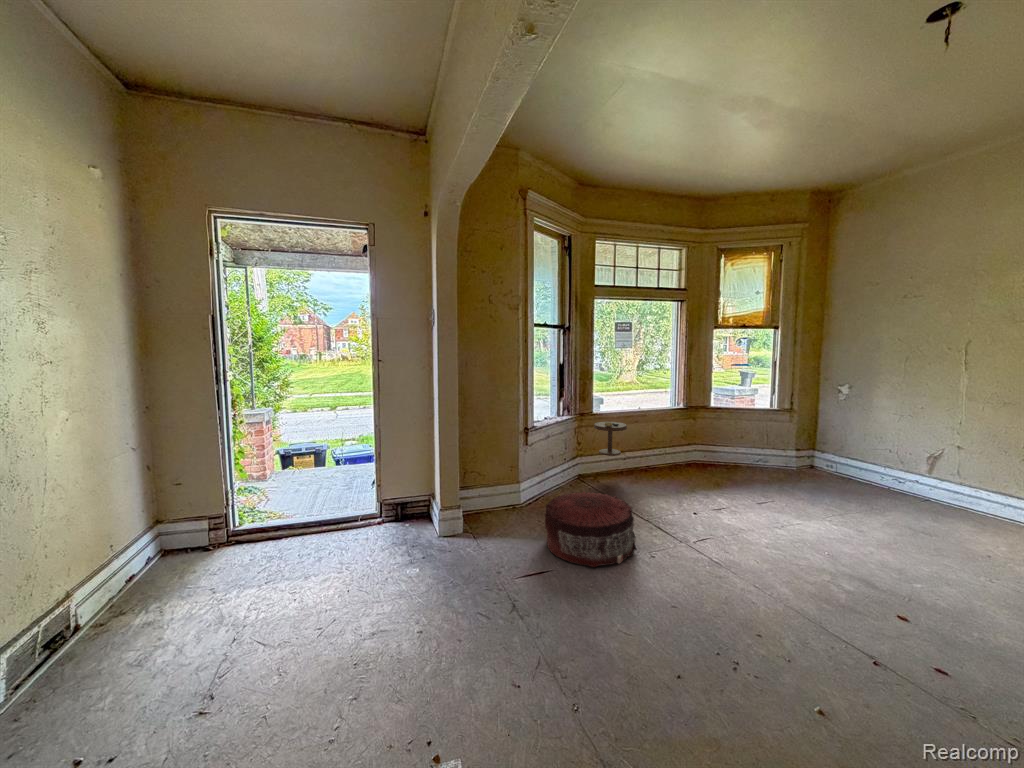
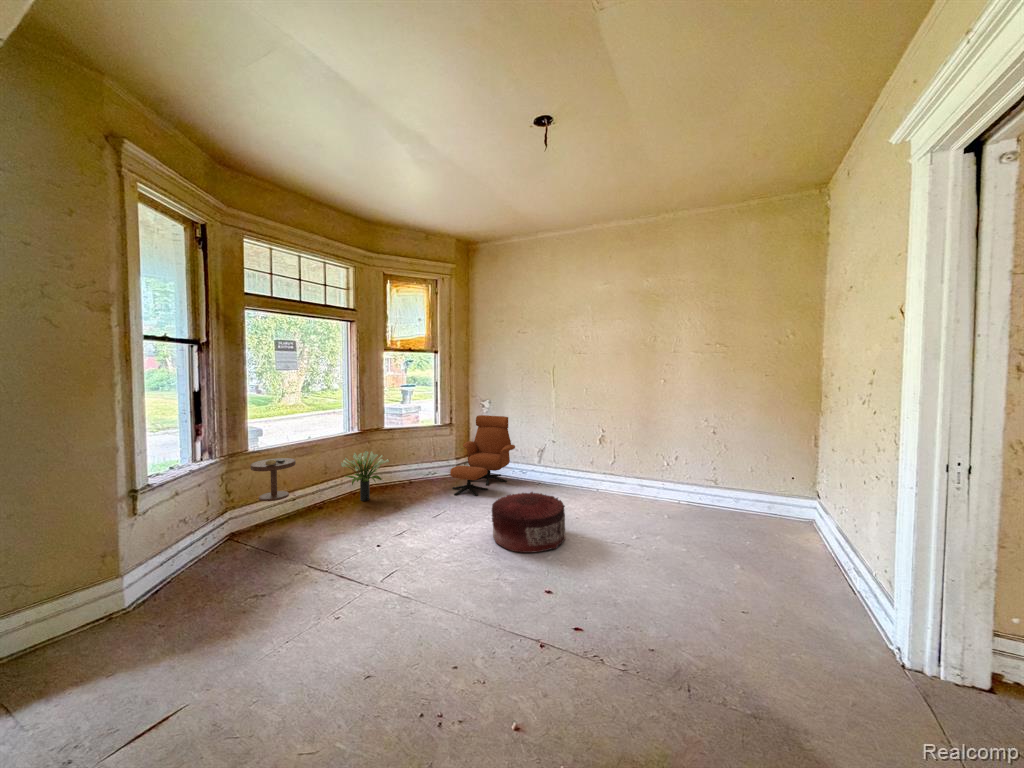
lounge chair: none [786,403,892,498] -> present [450,415,515,496]
potted plant: none [665,426,714,474] -> present [341,451,389,501]
pouf: present [544,492,637,567] -> present [492,492,566,553]

